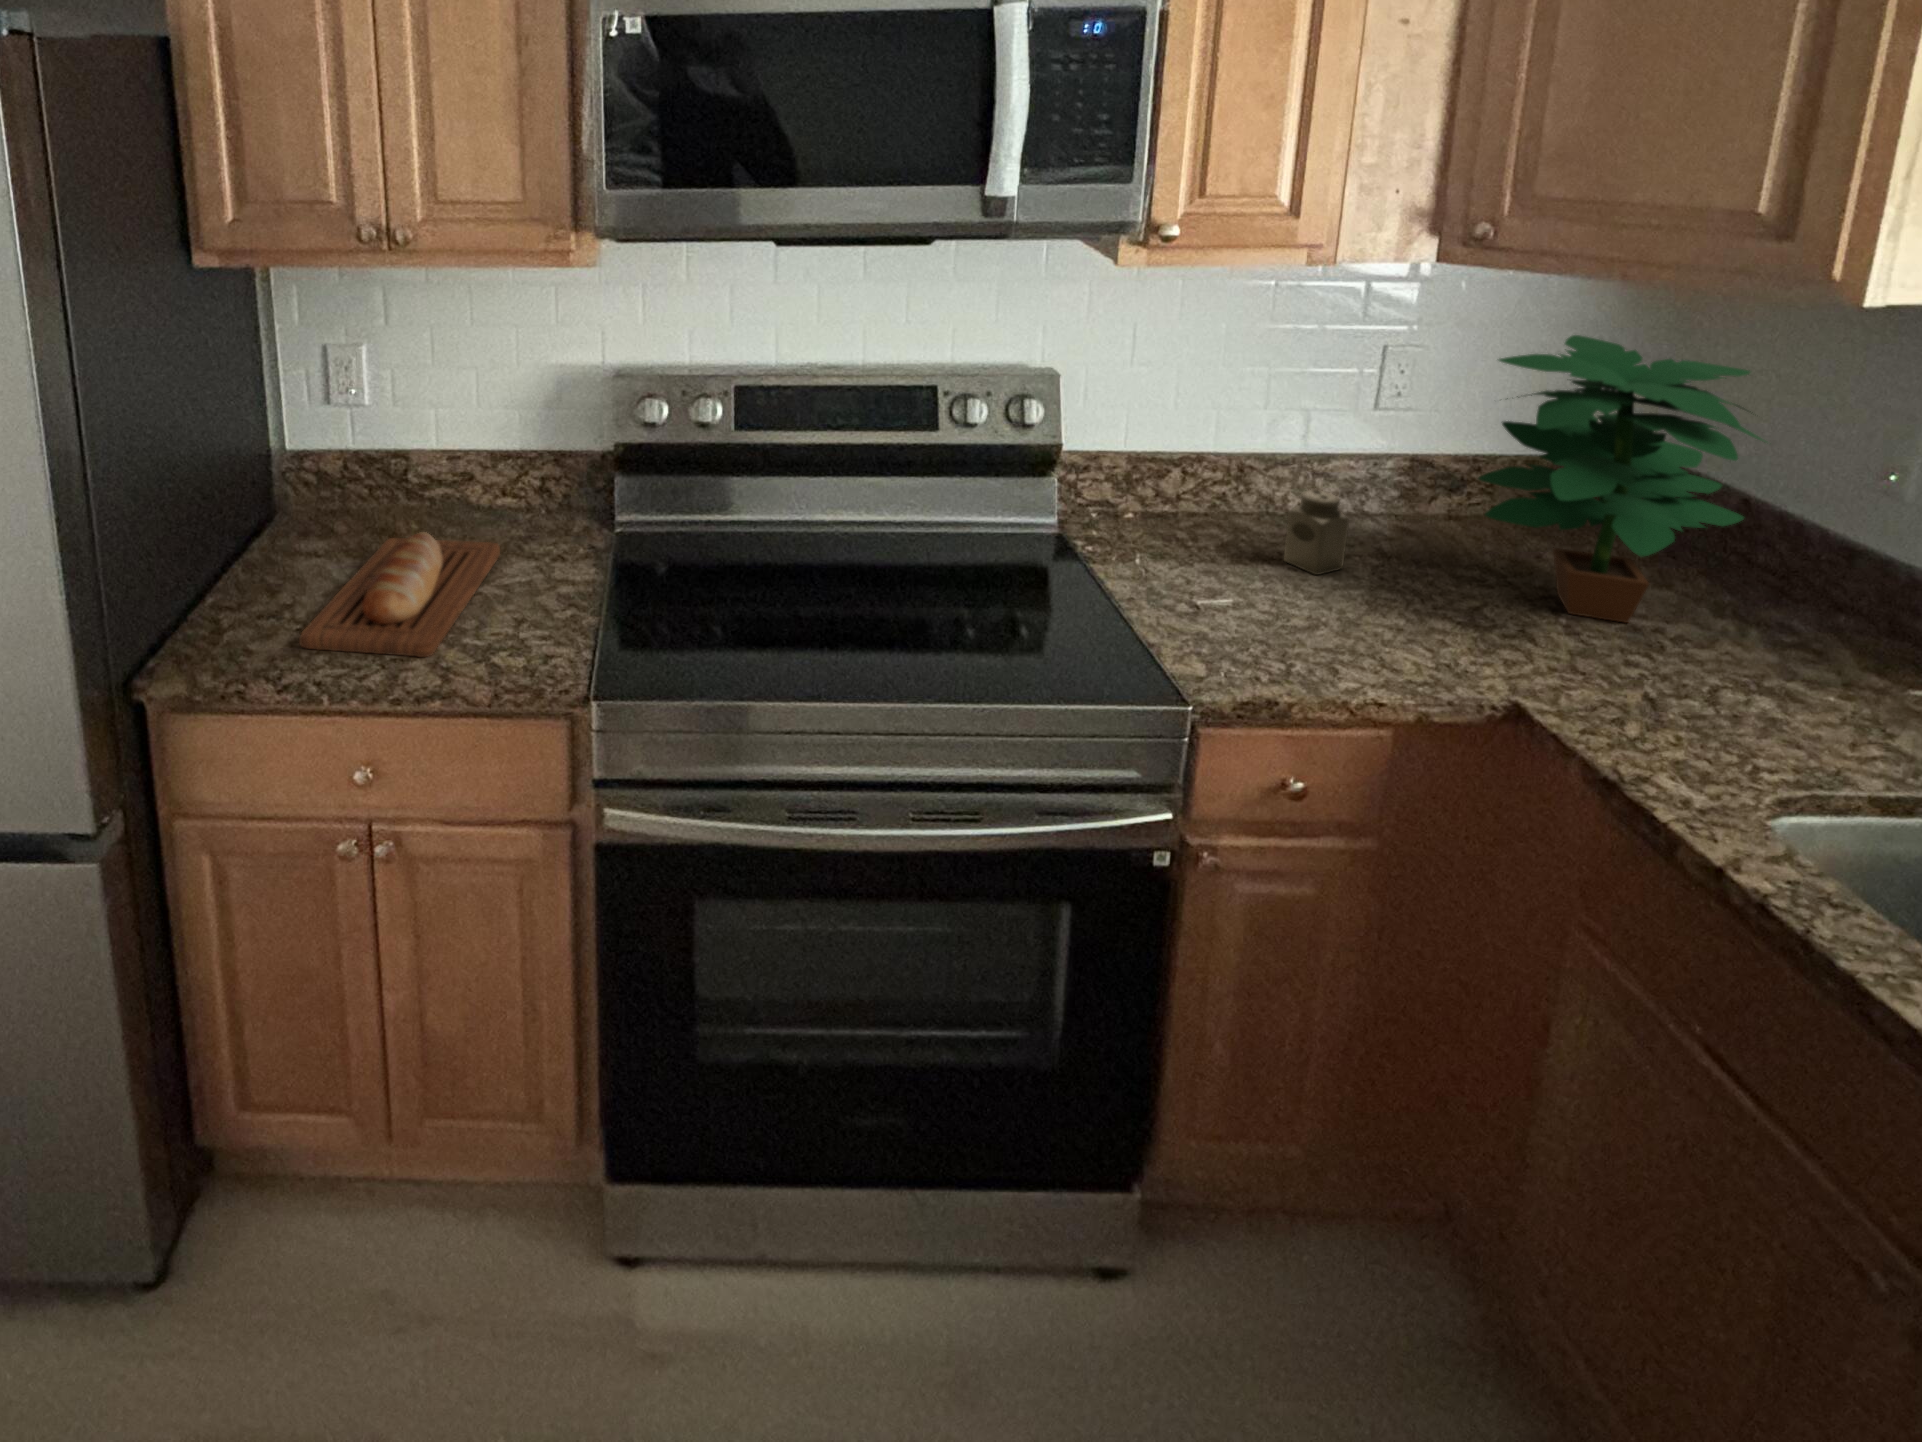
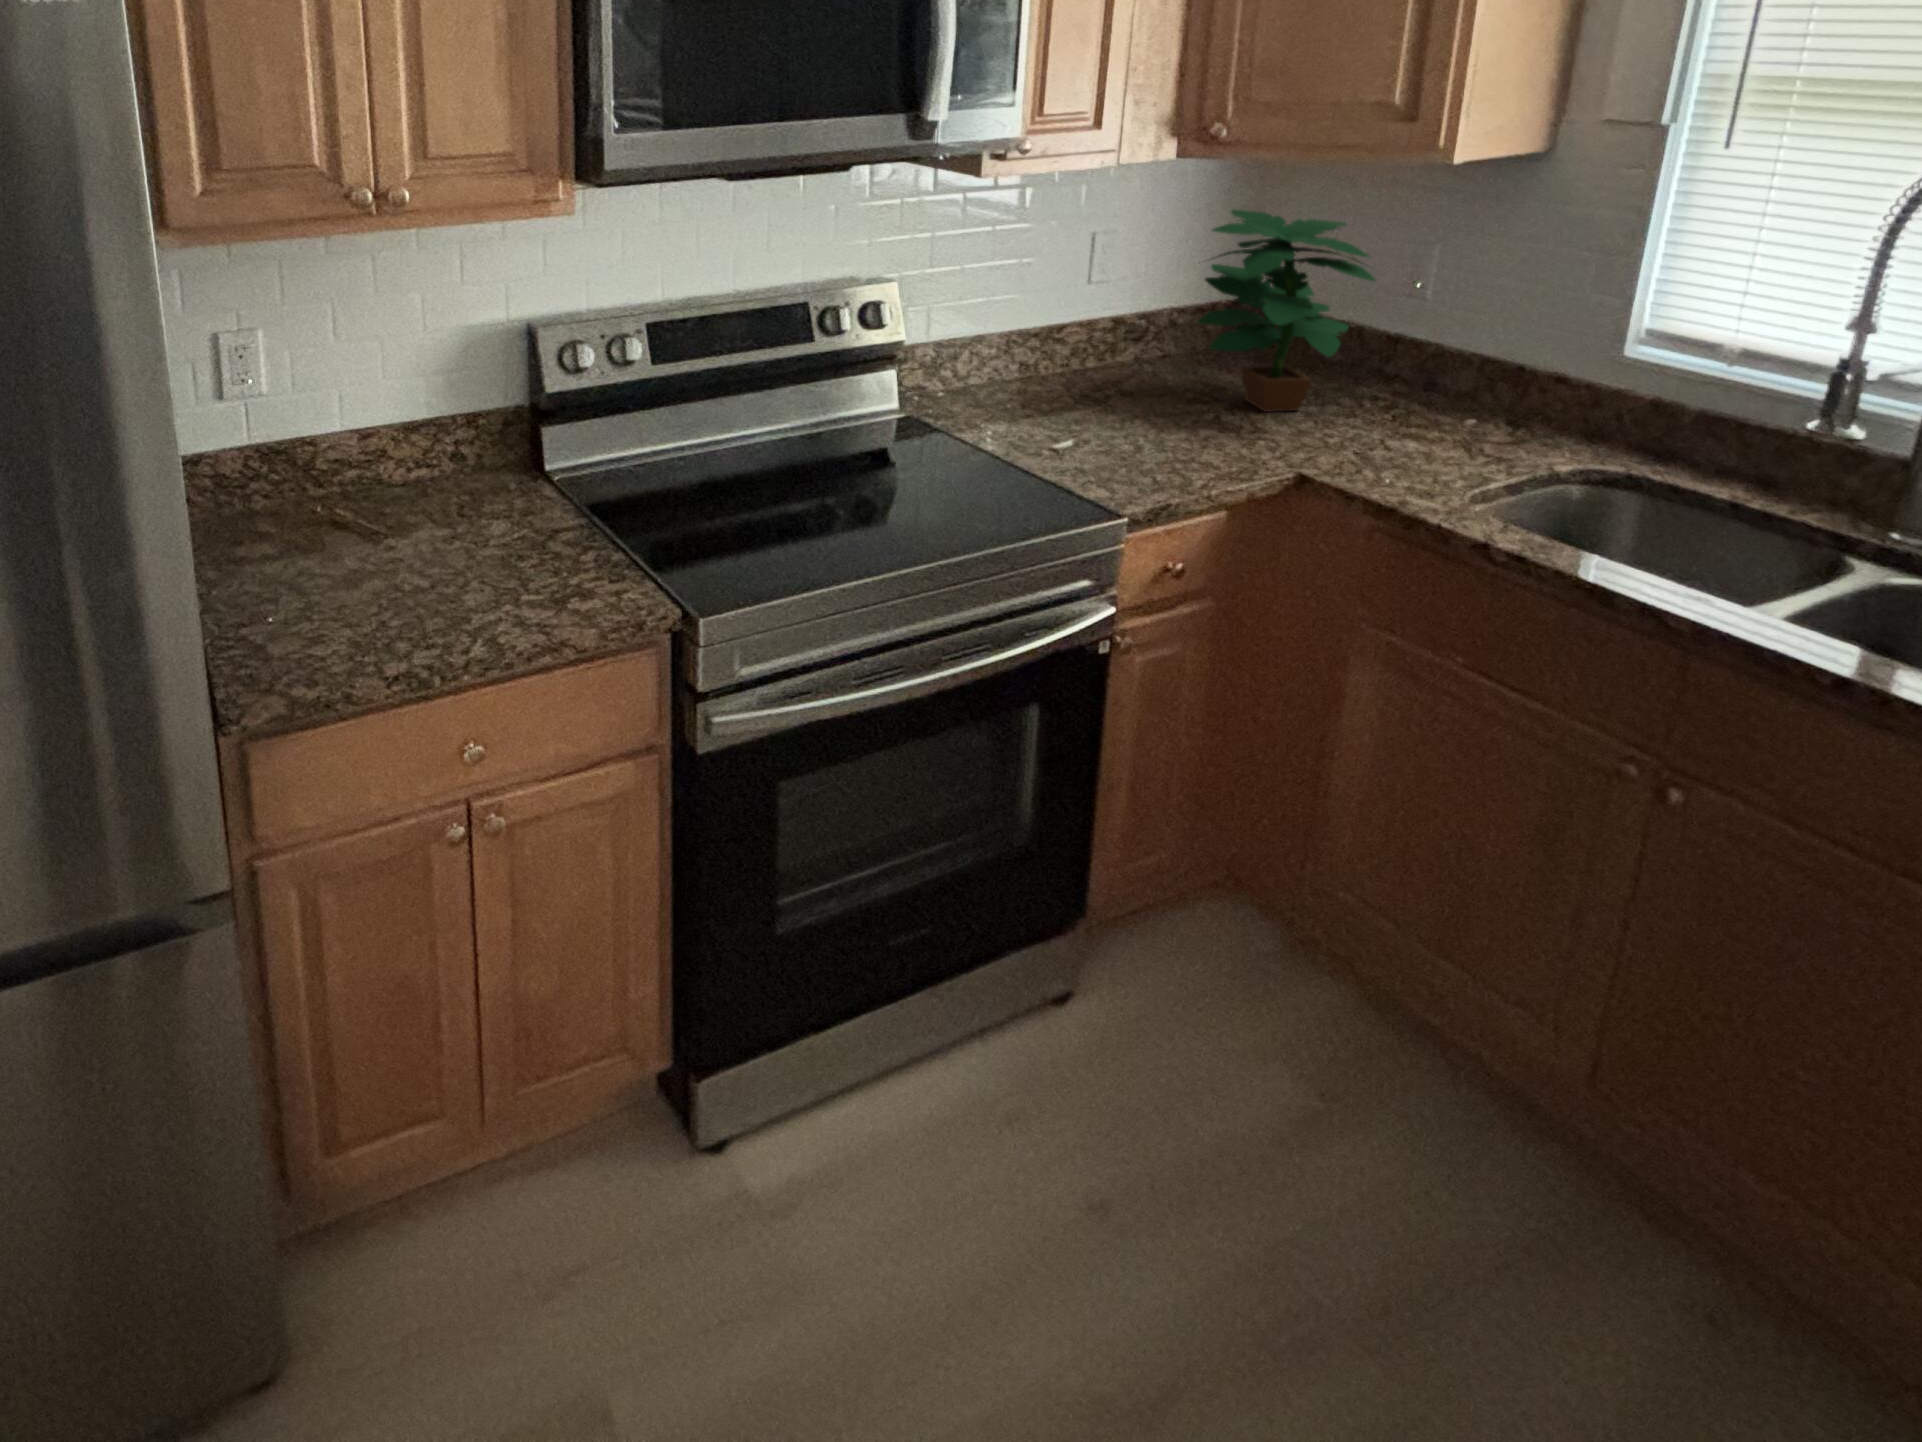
salt shaker: present [1284,490,1349,575] -> none [1071,349,1116,415]
bread loaf: present [299,532,500,657] -> none [339,510,507,642]

